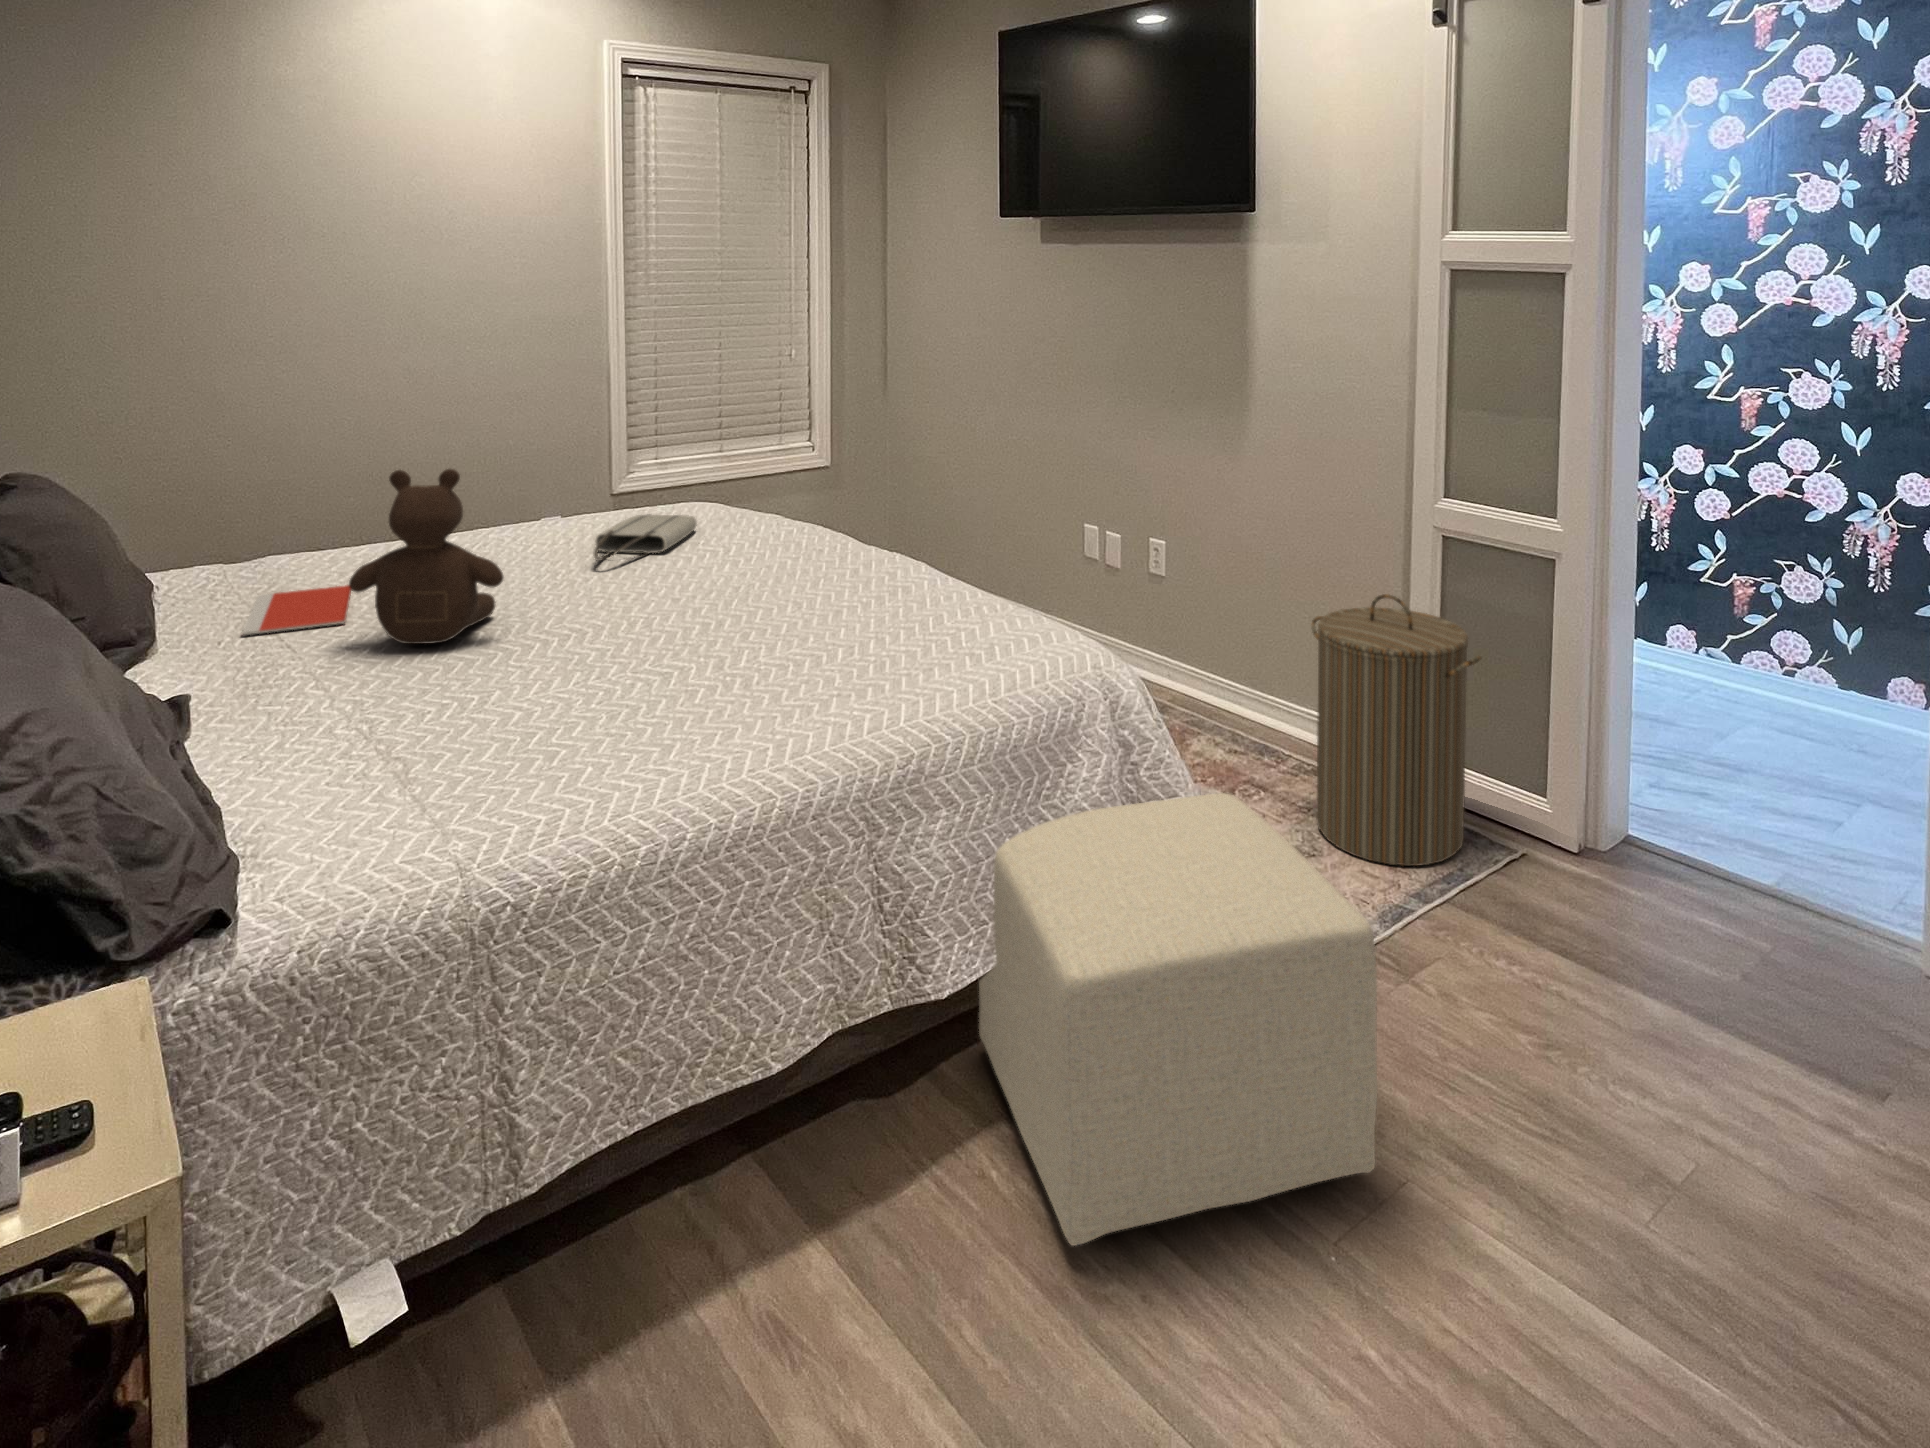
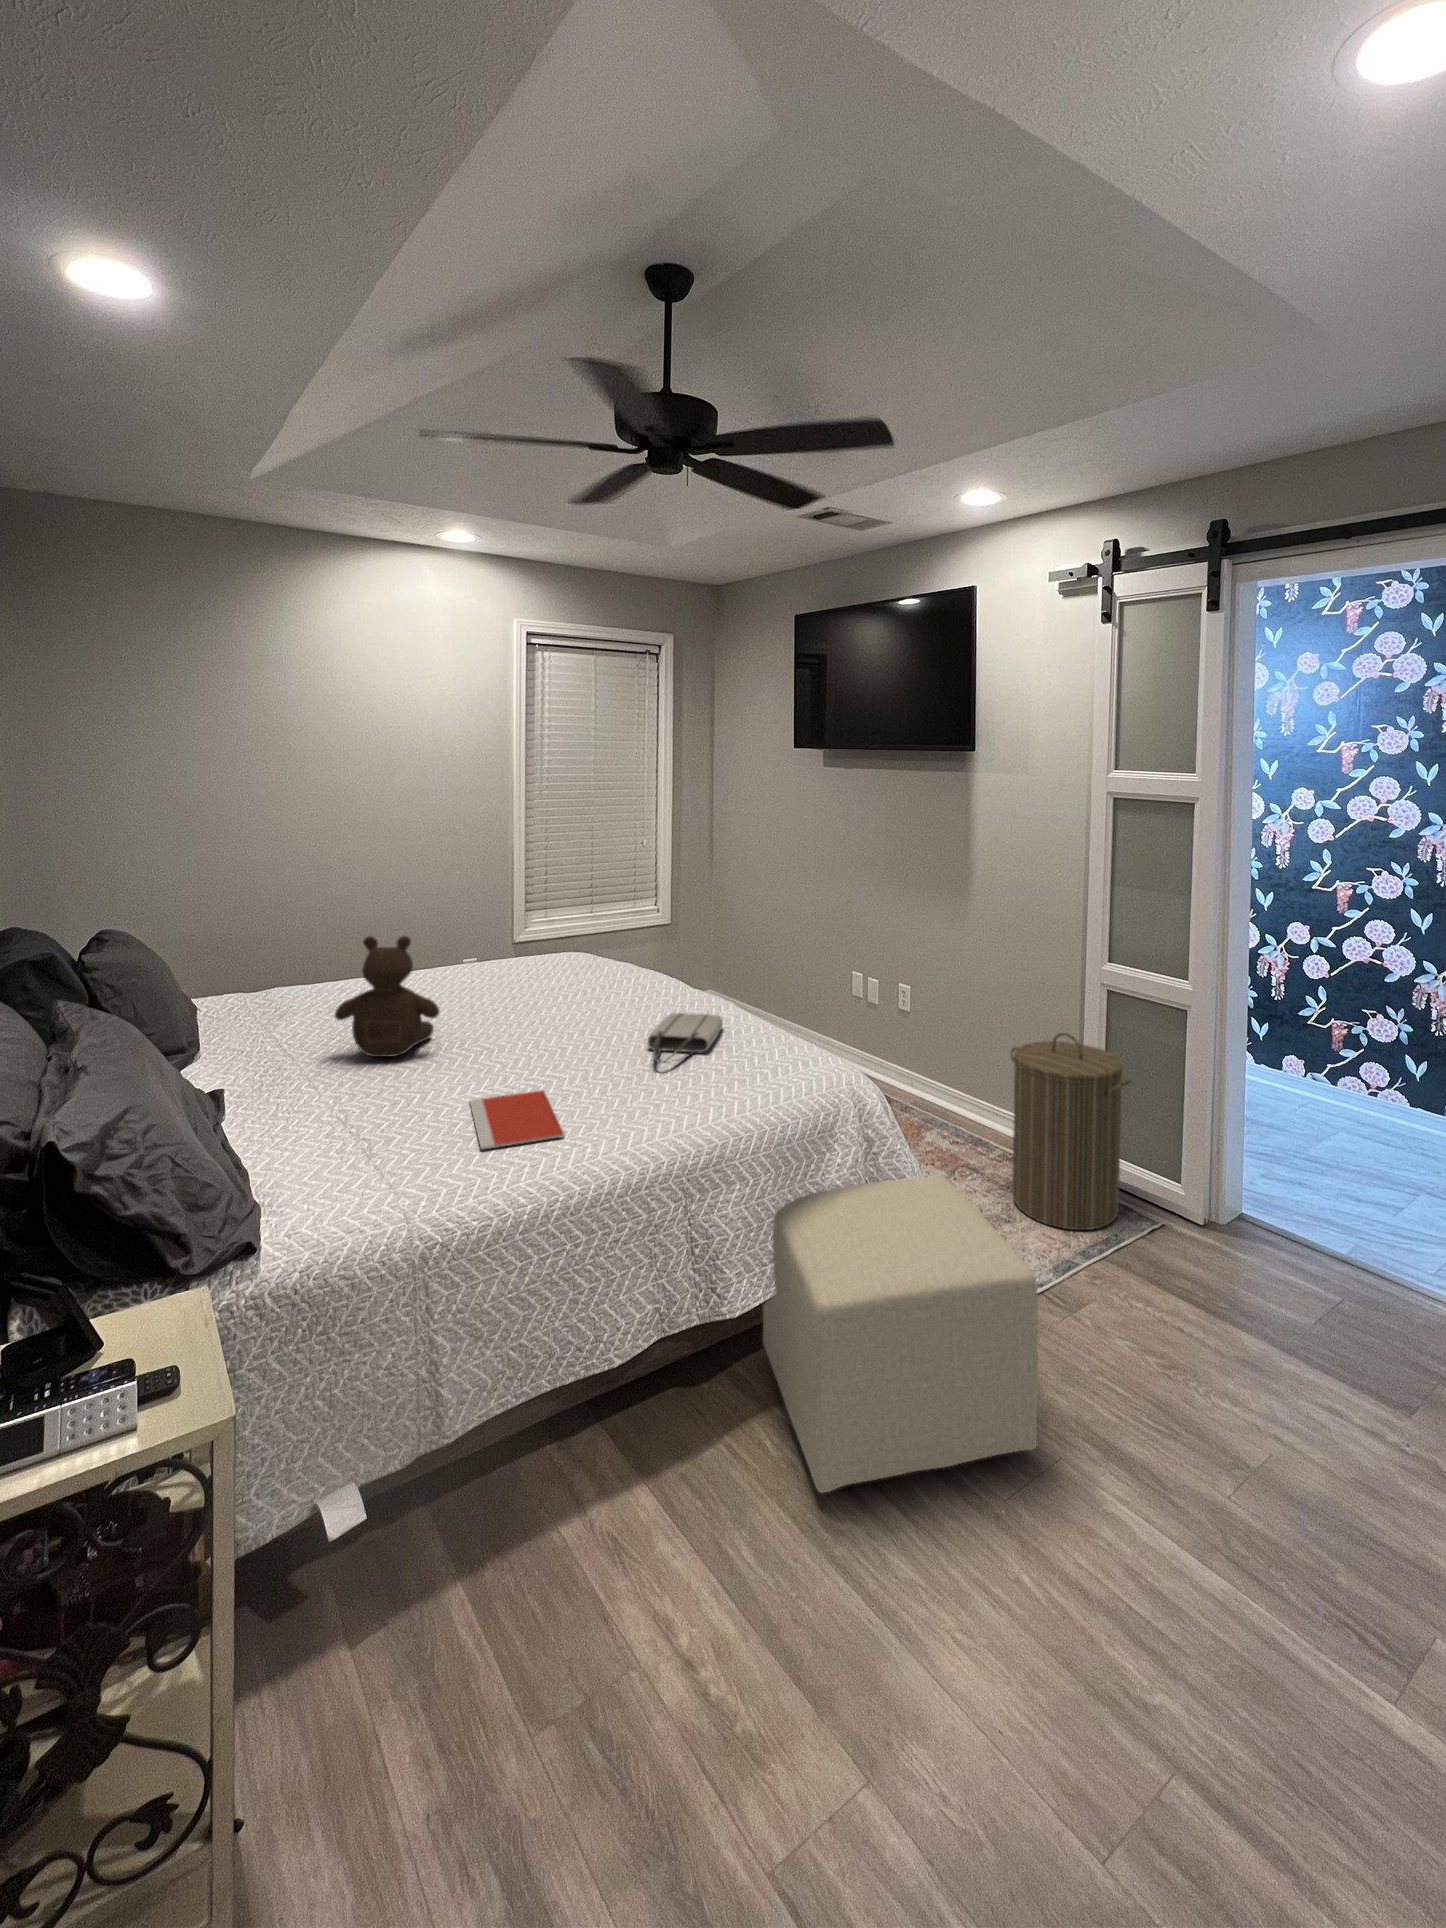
tote bag: present [594,514,697,561] -> present [648,1013,723,1063]
notebook: present [242,585,351,635] -> present [470,1090,564,1150]

